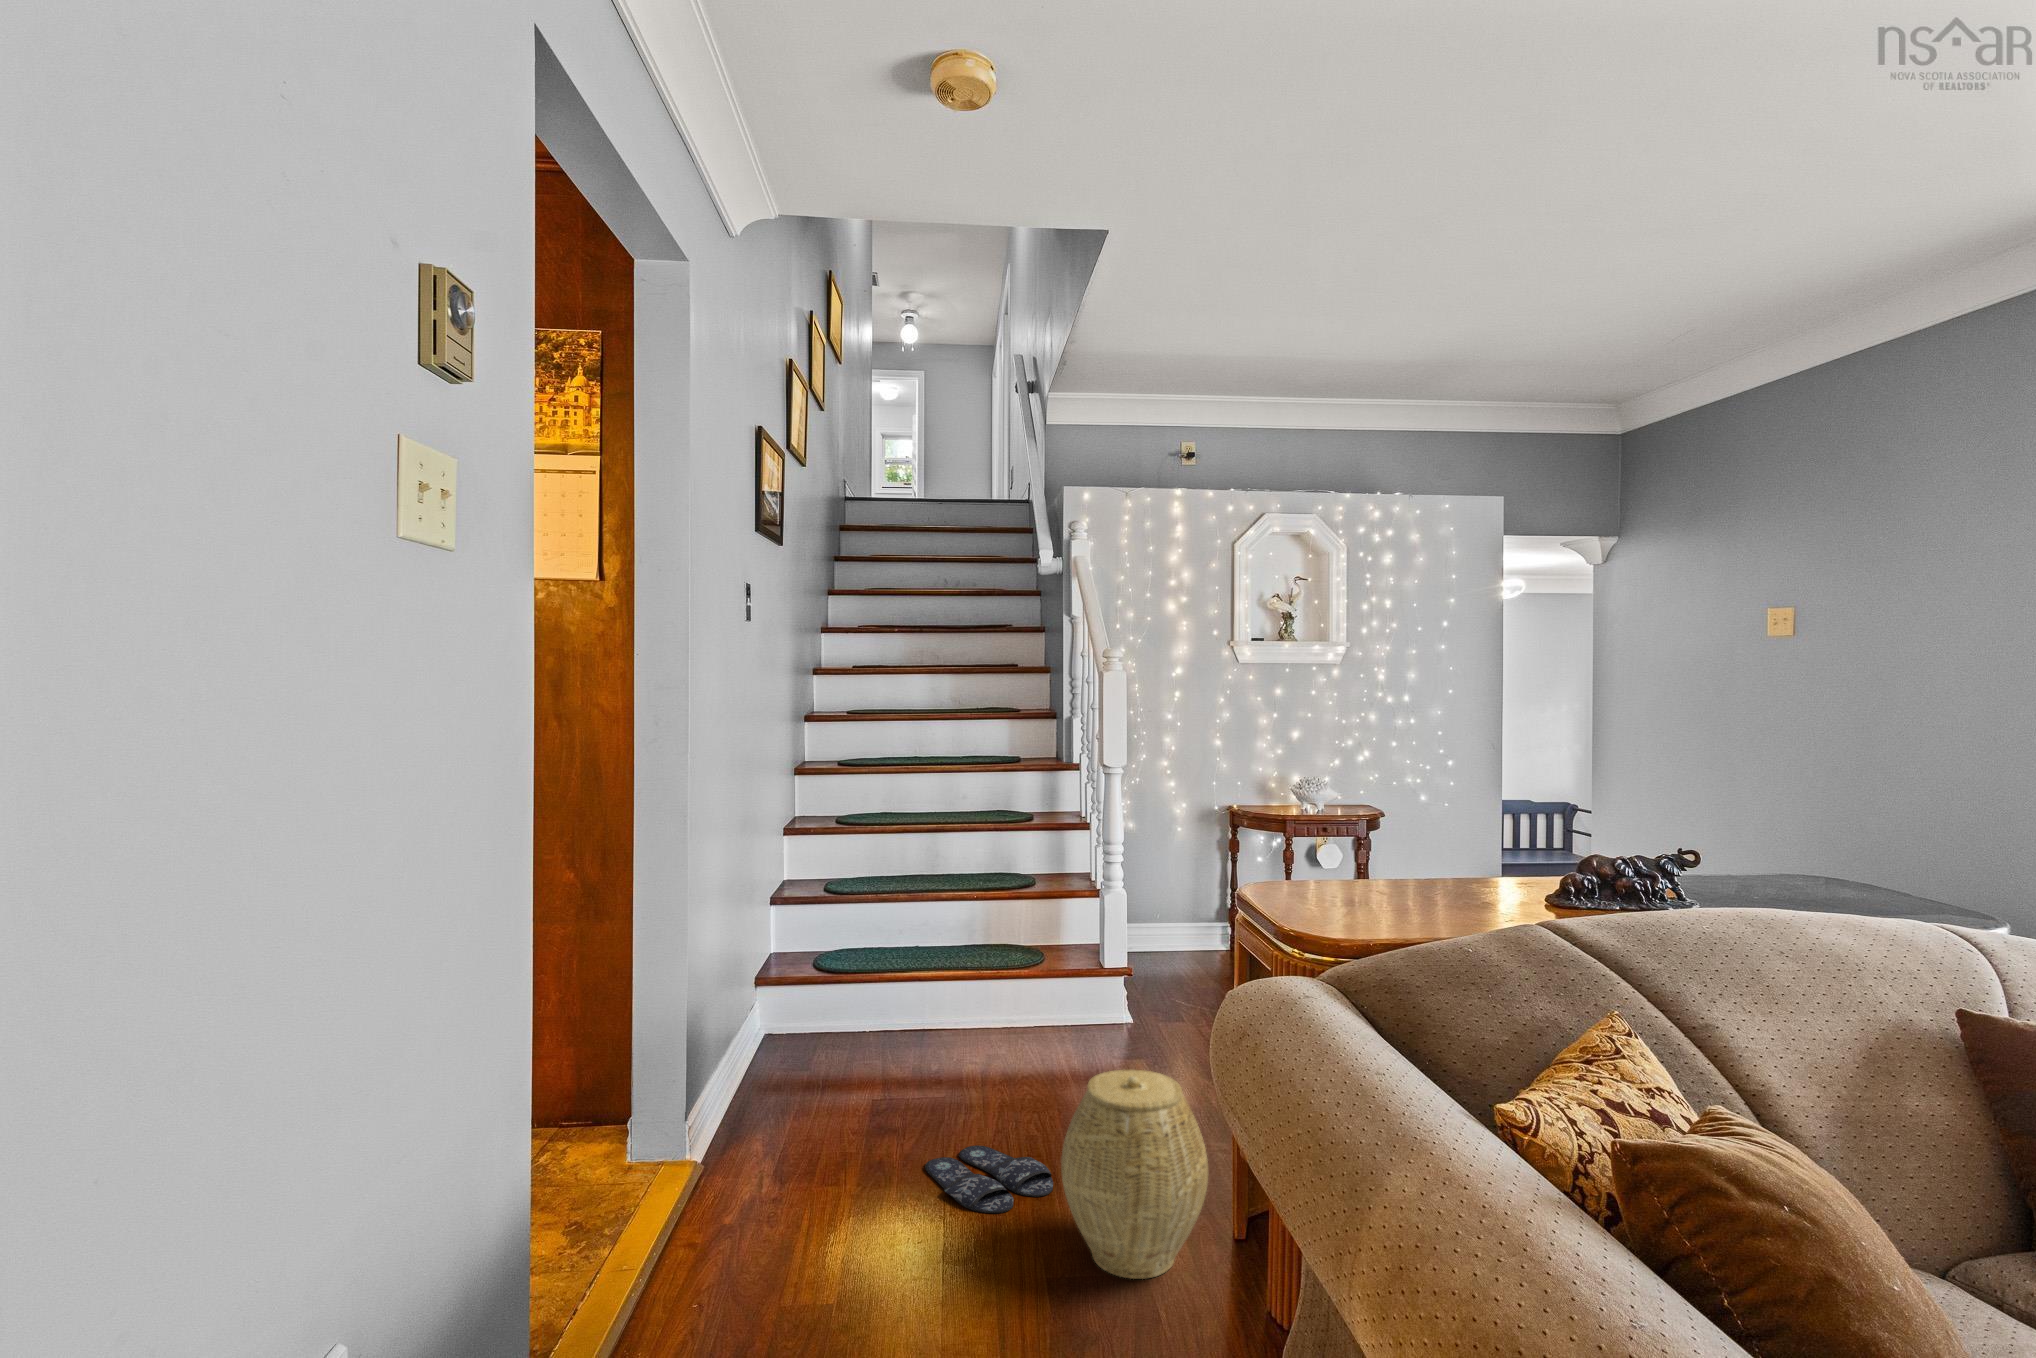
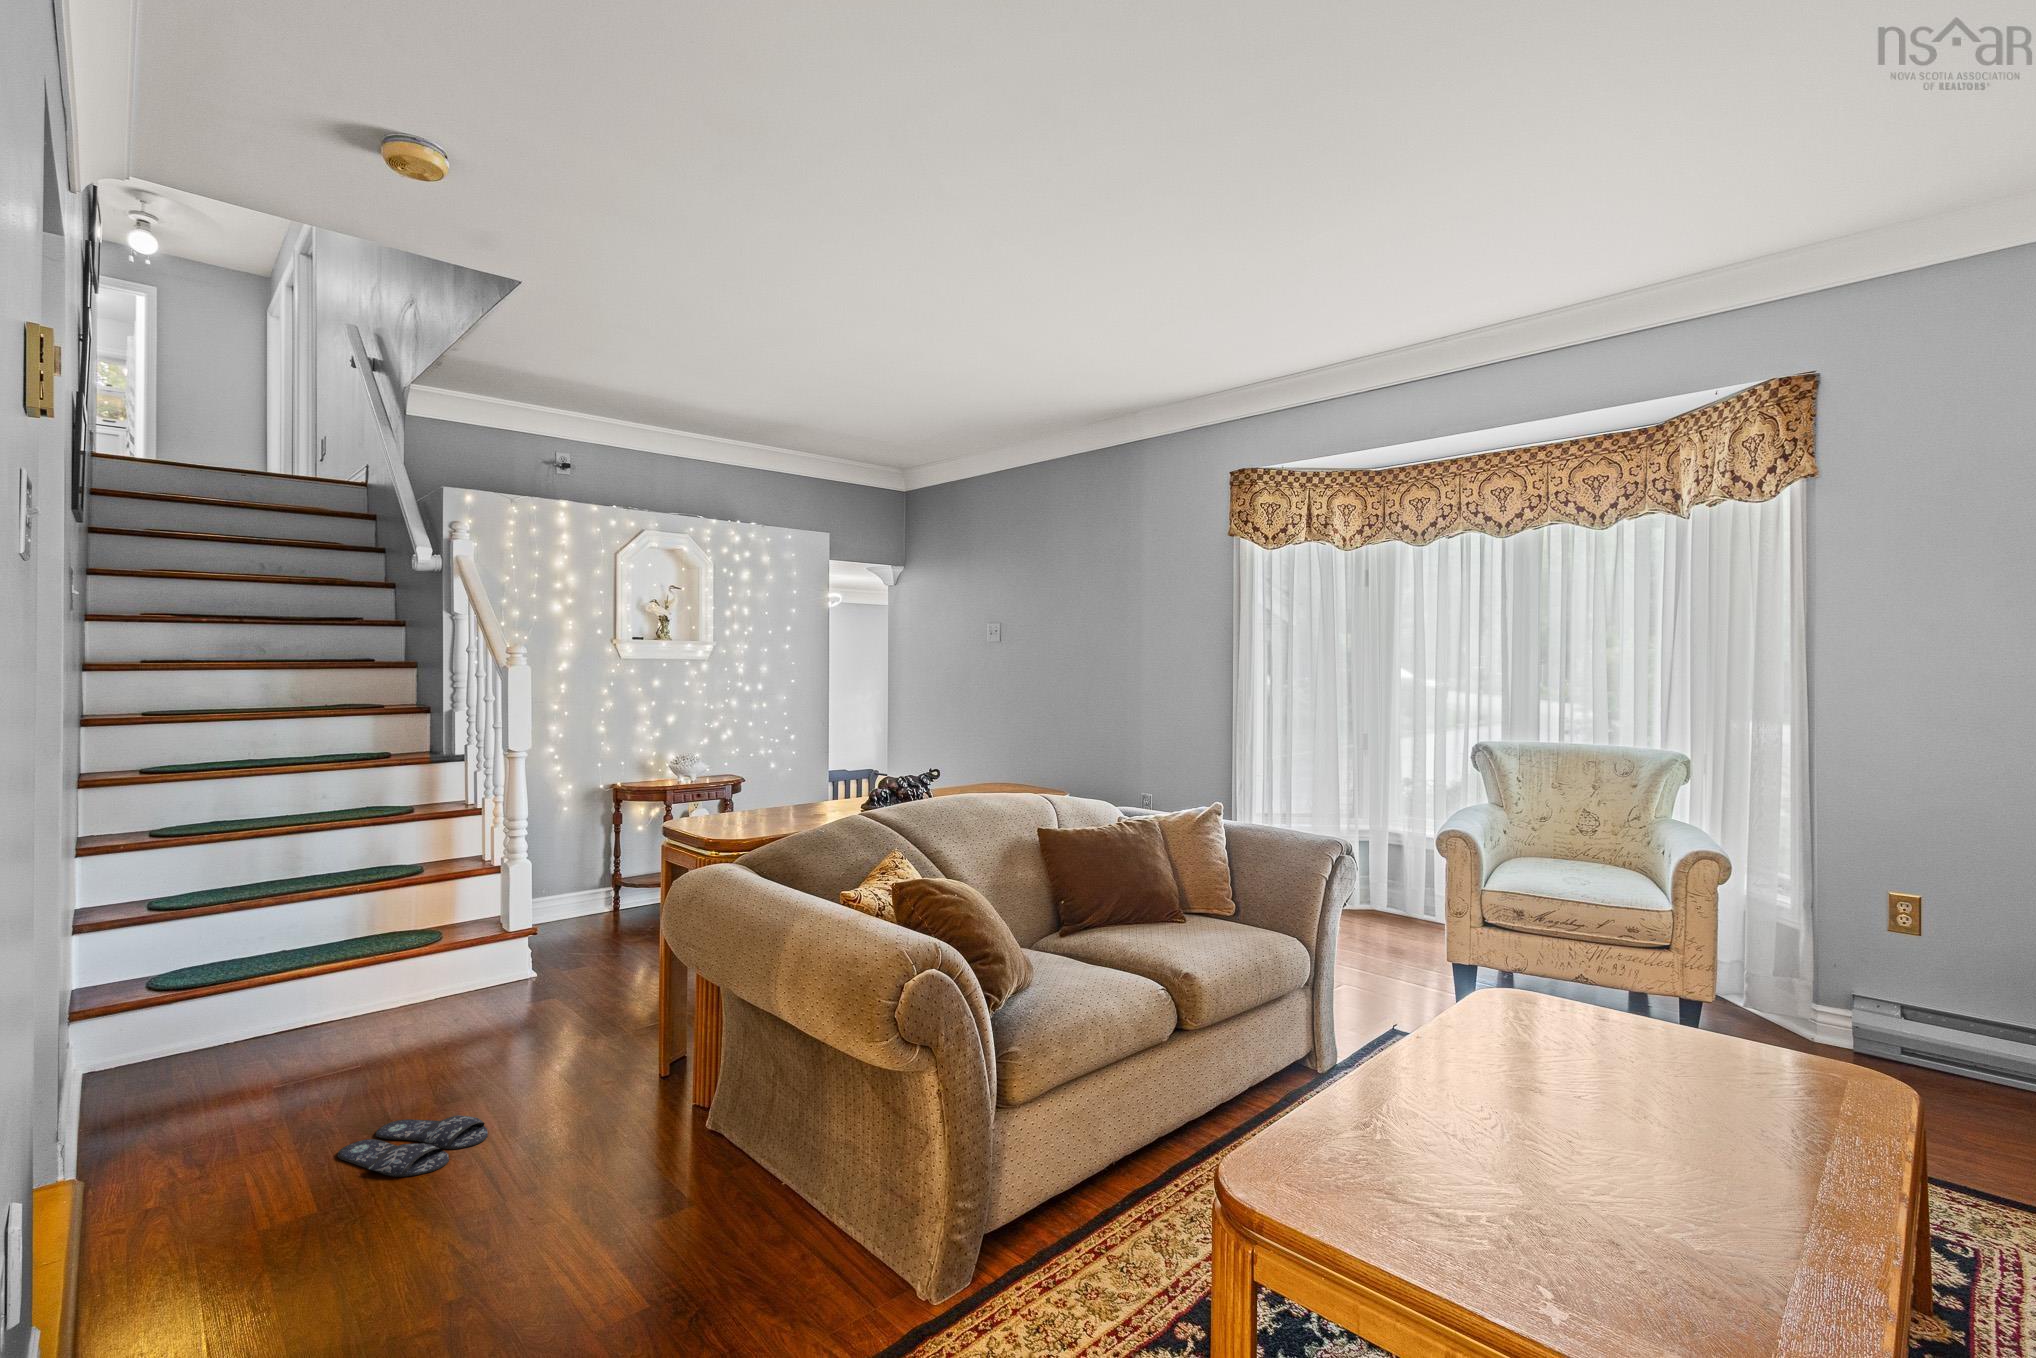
woven basket: present [1061,1070,1208,1279] -> none [508,1004,648,1183]

